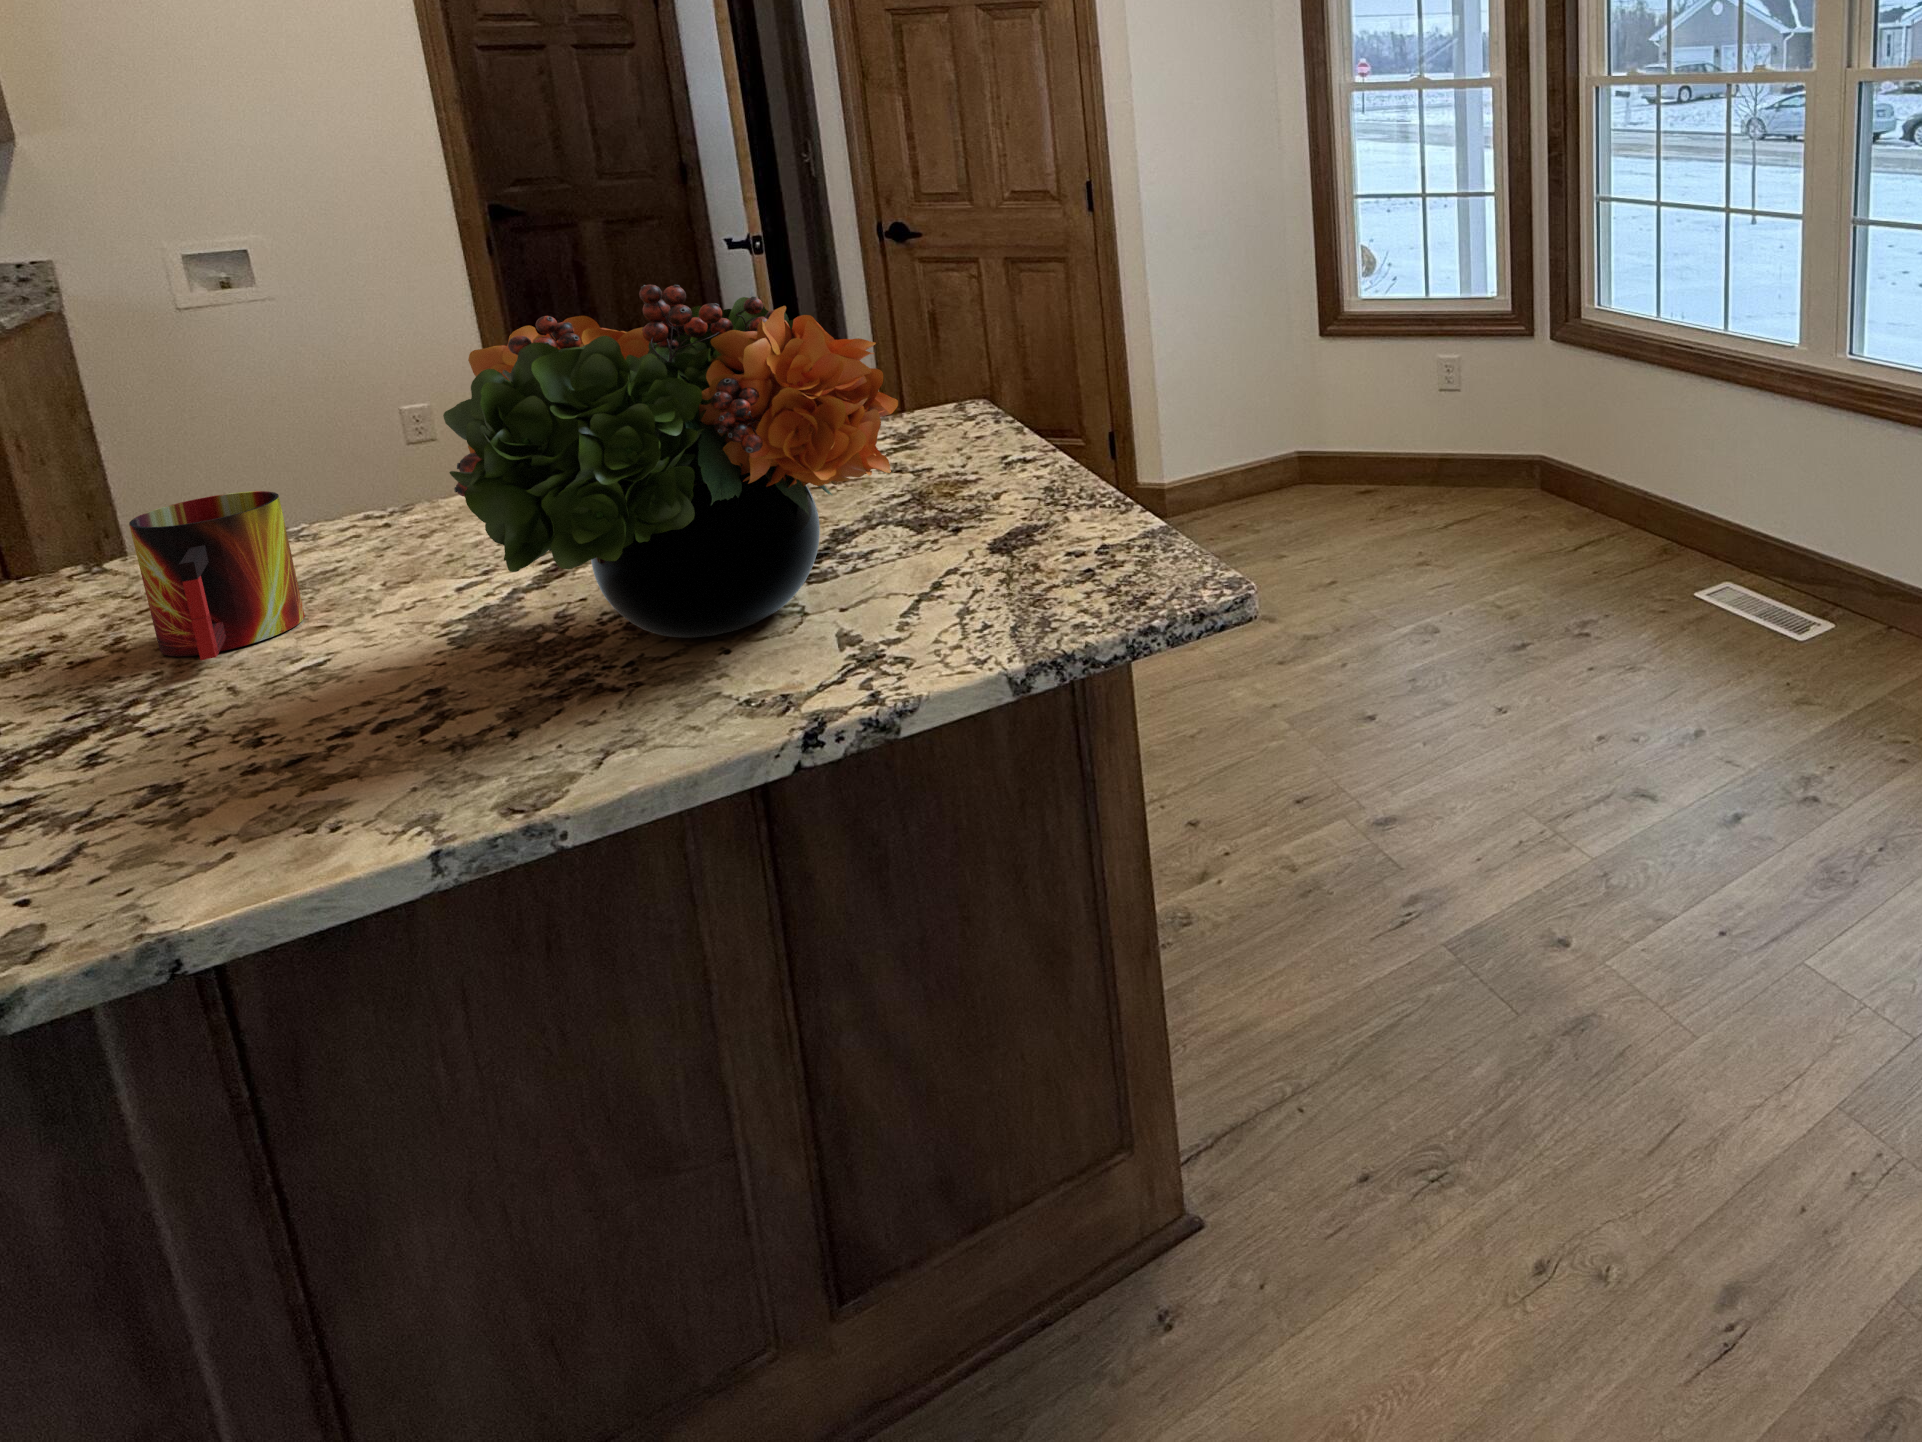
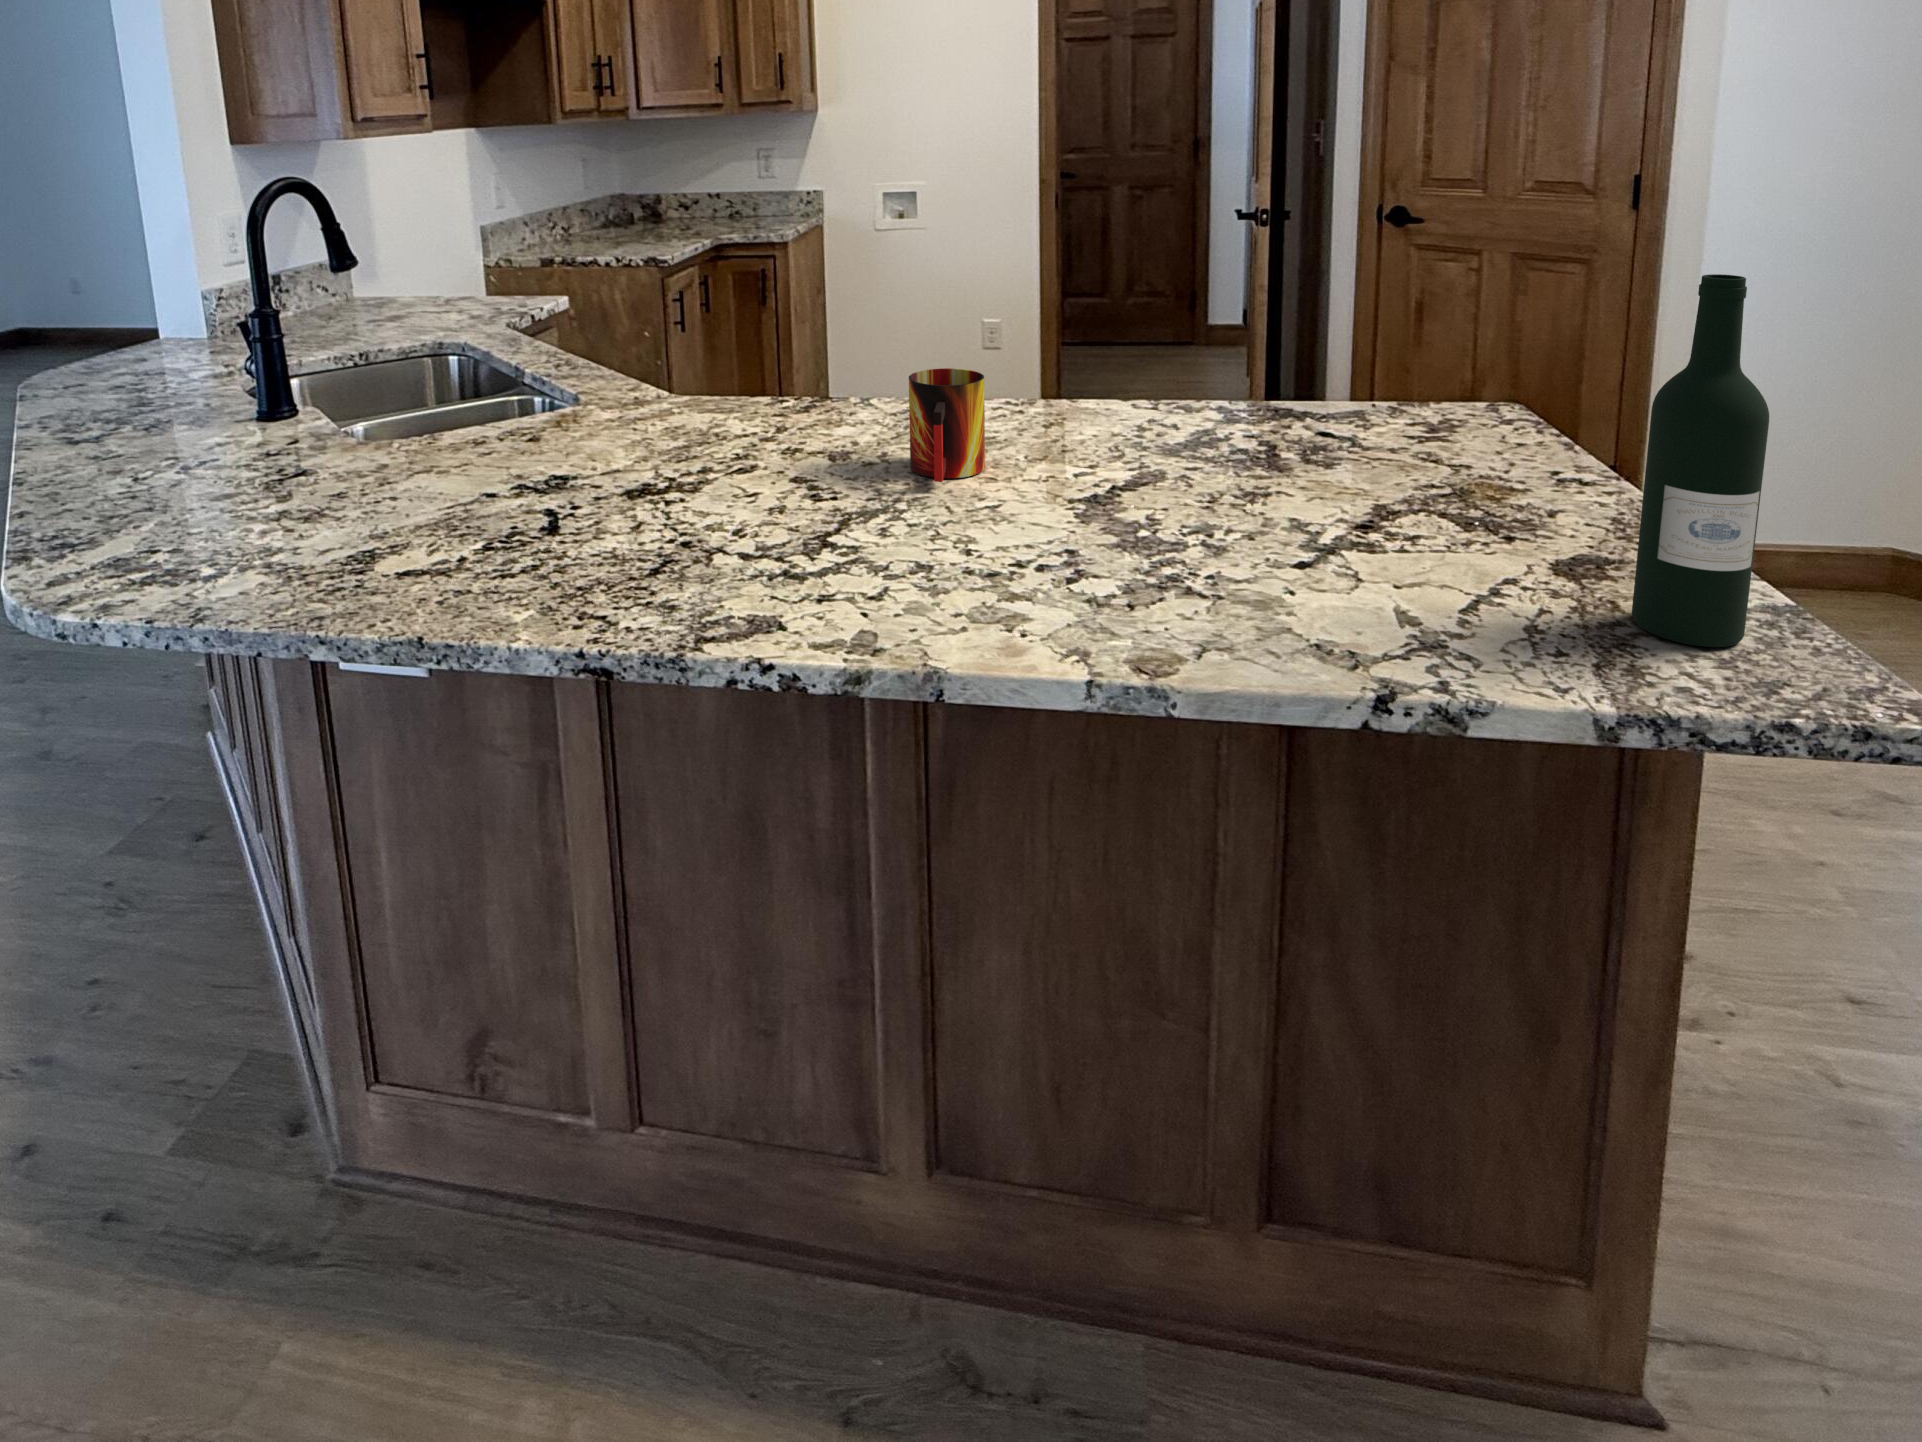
wine bottle: none [1030,268,1125,585] -> present [1632,274,1769,647]
flower arrangement: present [443,285,898,638] -> none [1107,248,1489,574]

